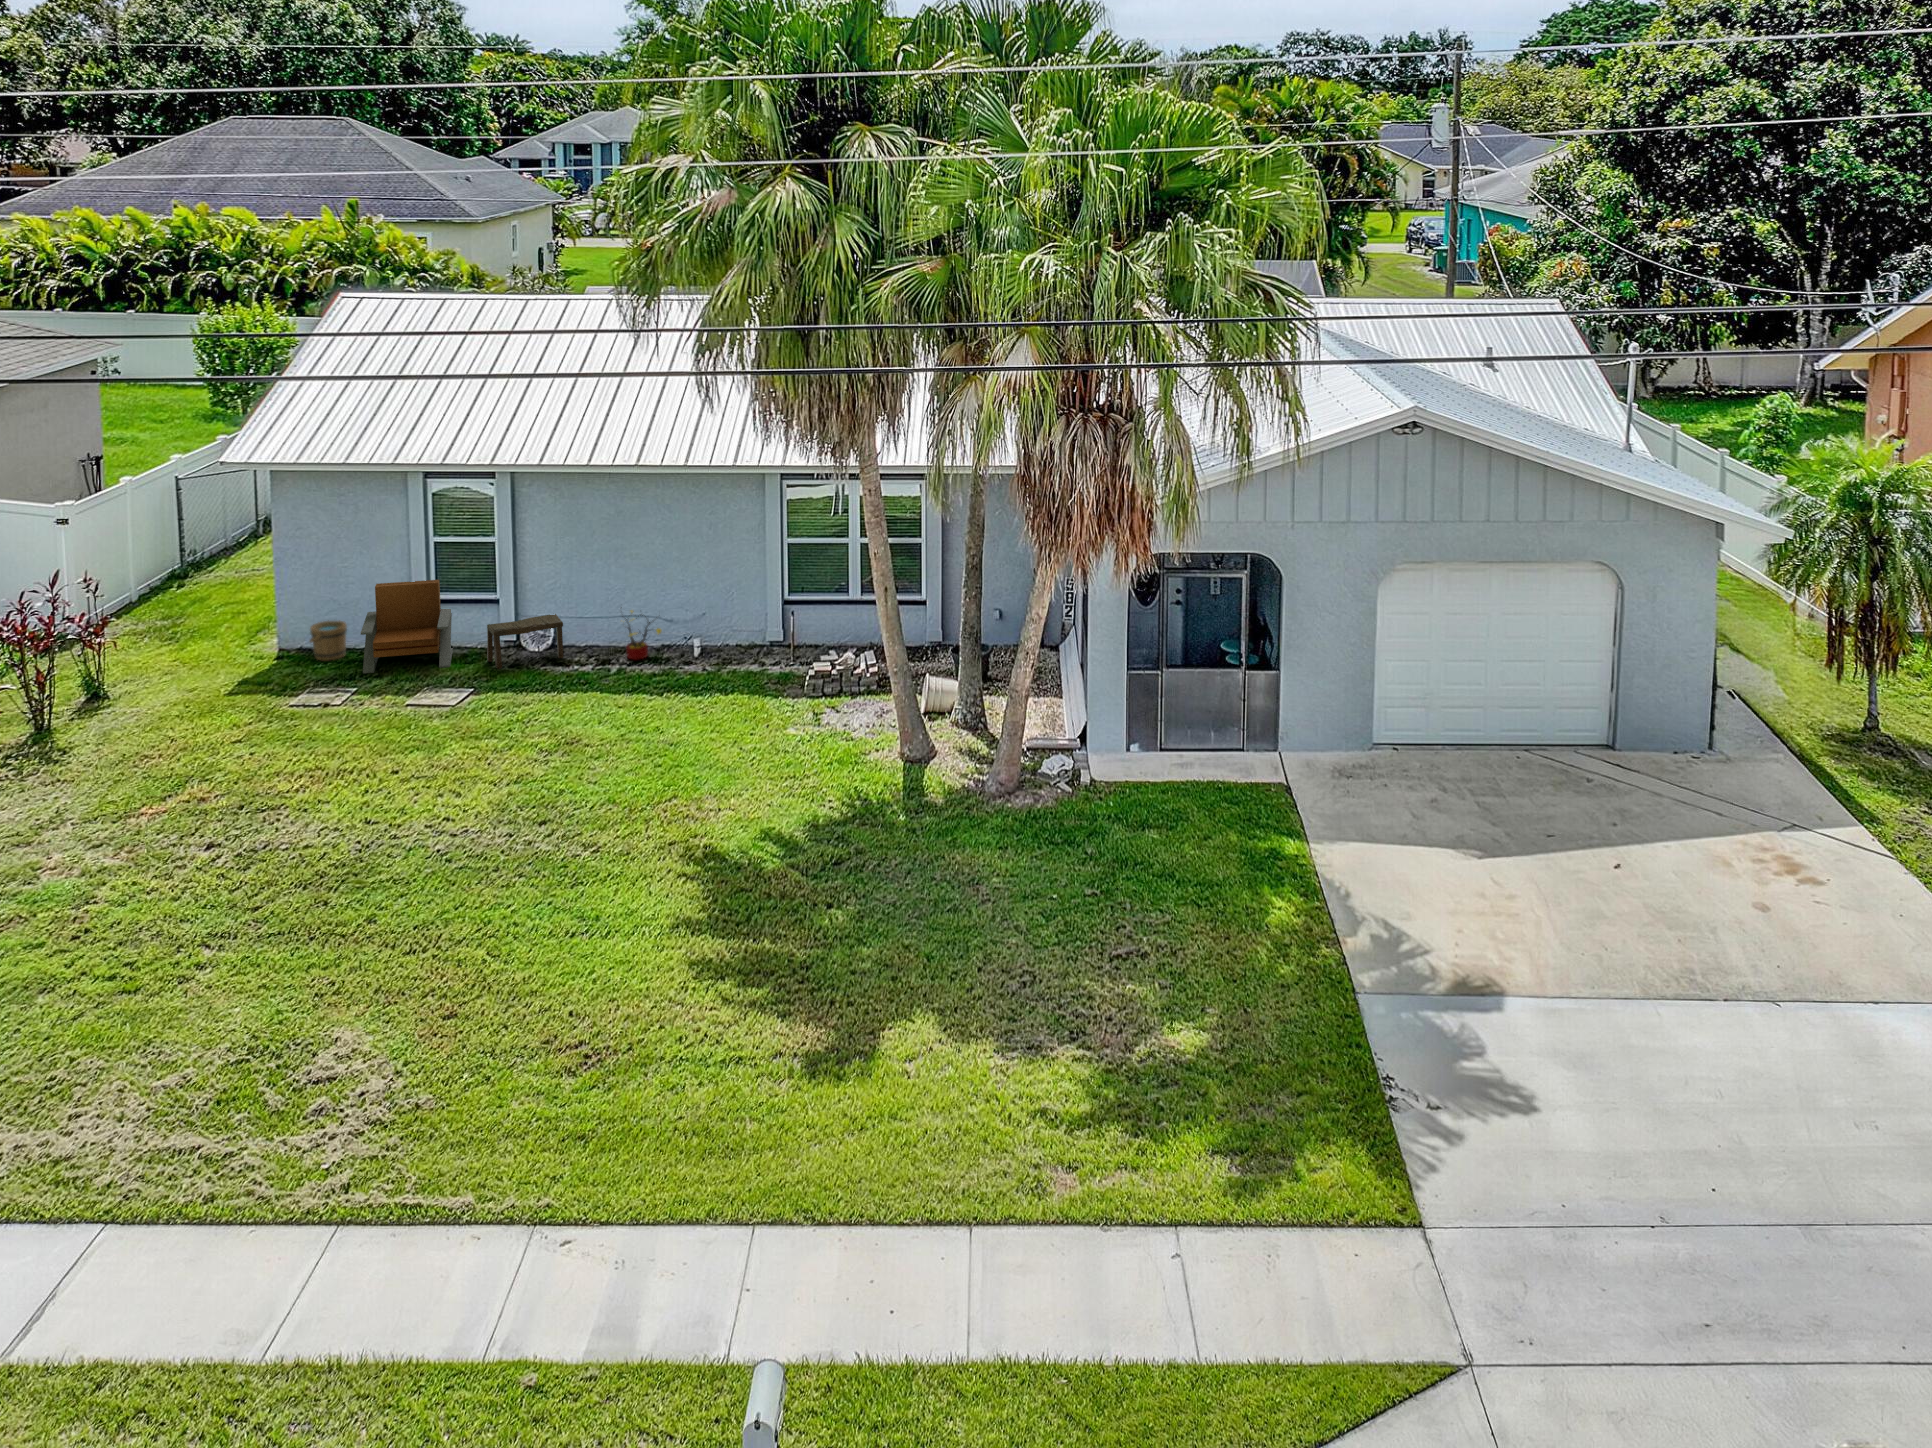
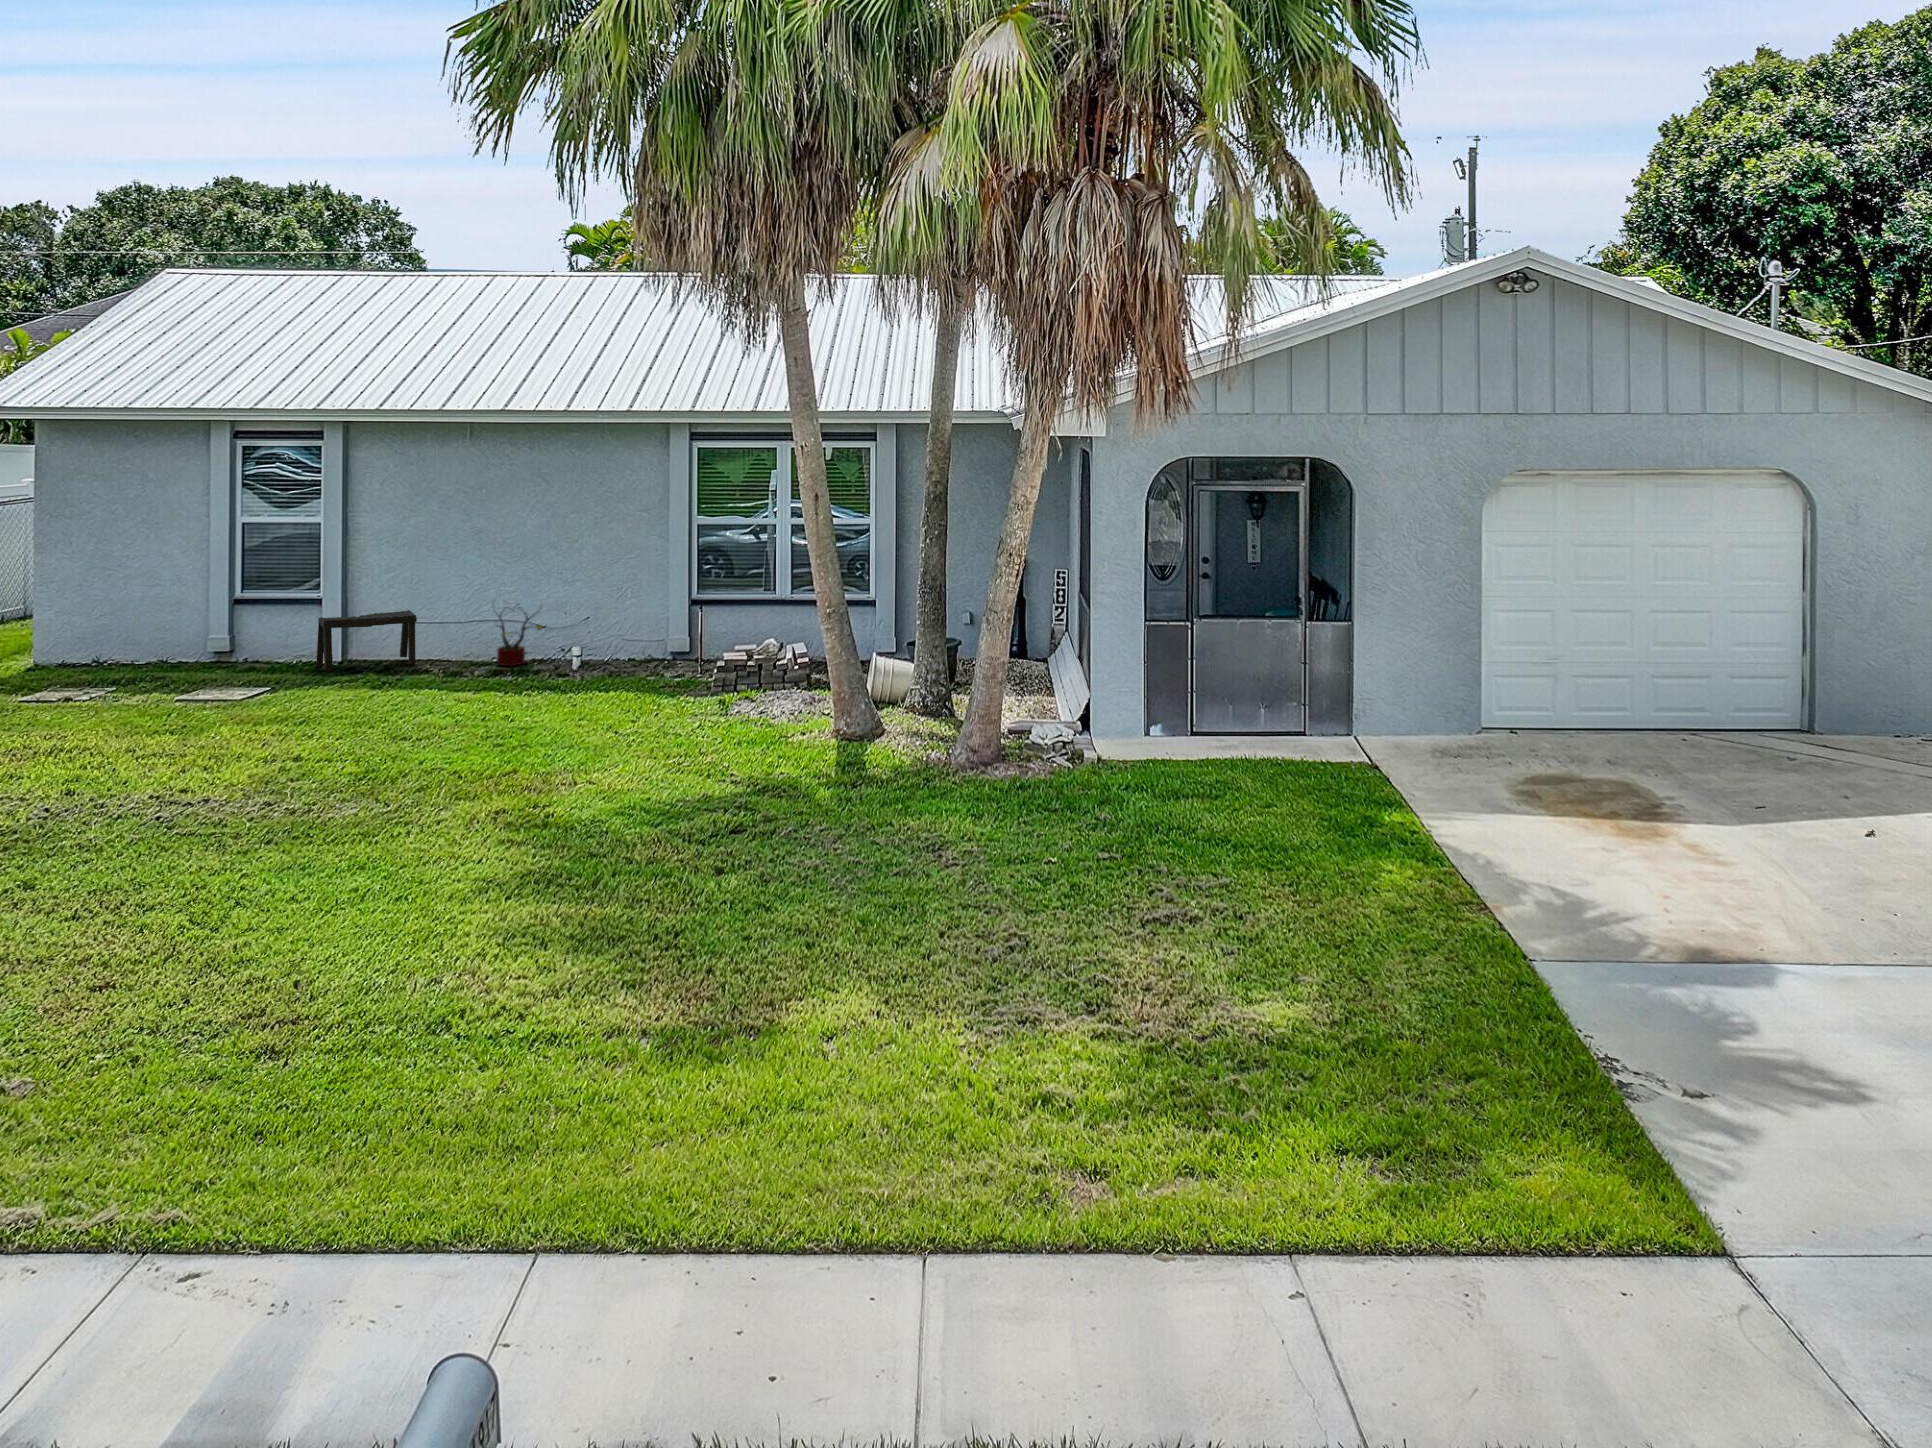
lounge chair: present [361,580,453,673] -> none [150,566,279,675]
bucket: present [310,620,347,660] -> none [88,618,140,665]

